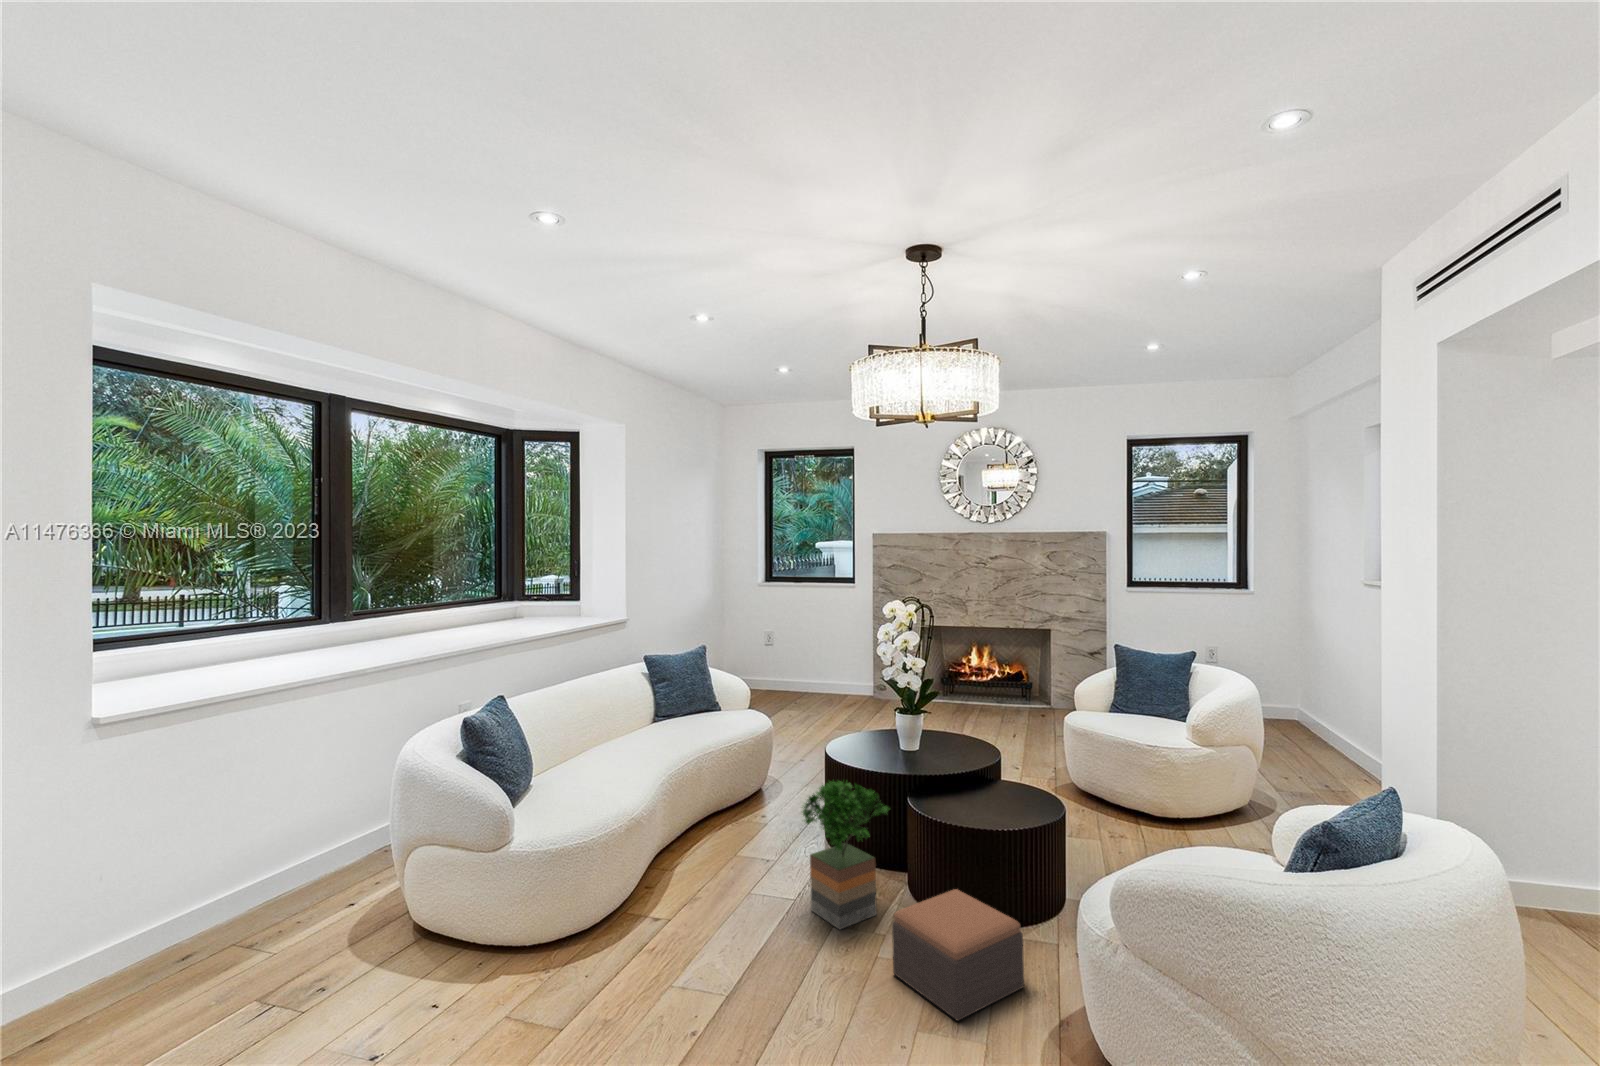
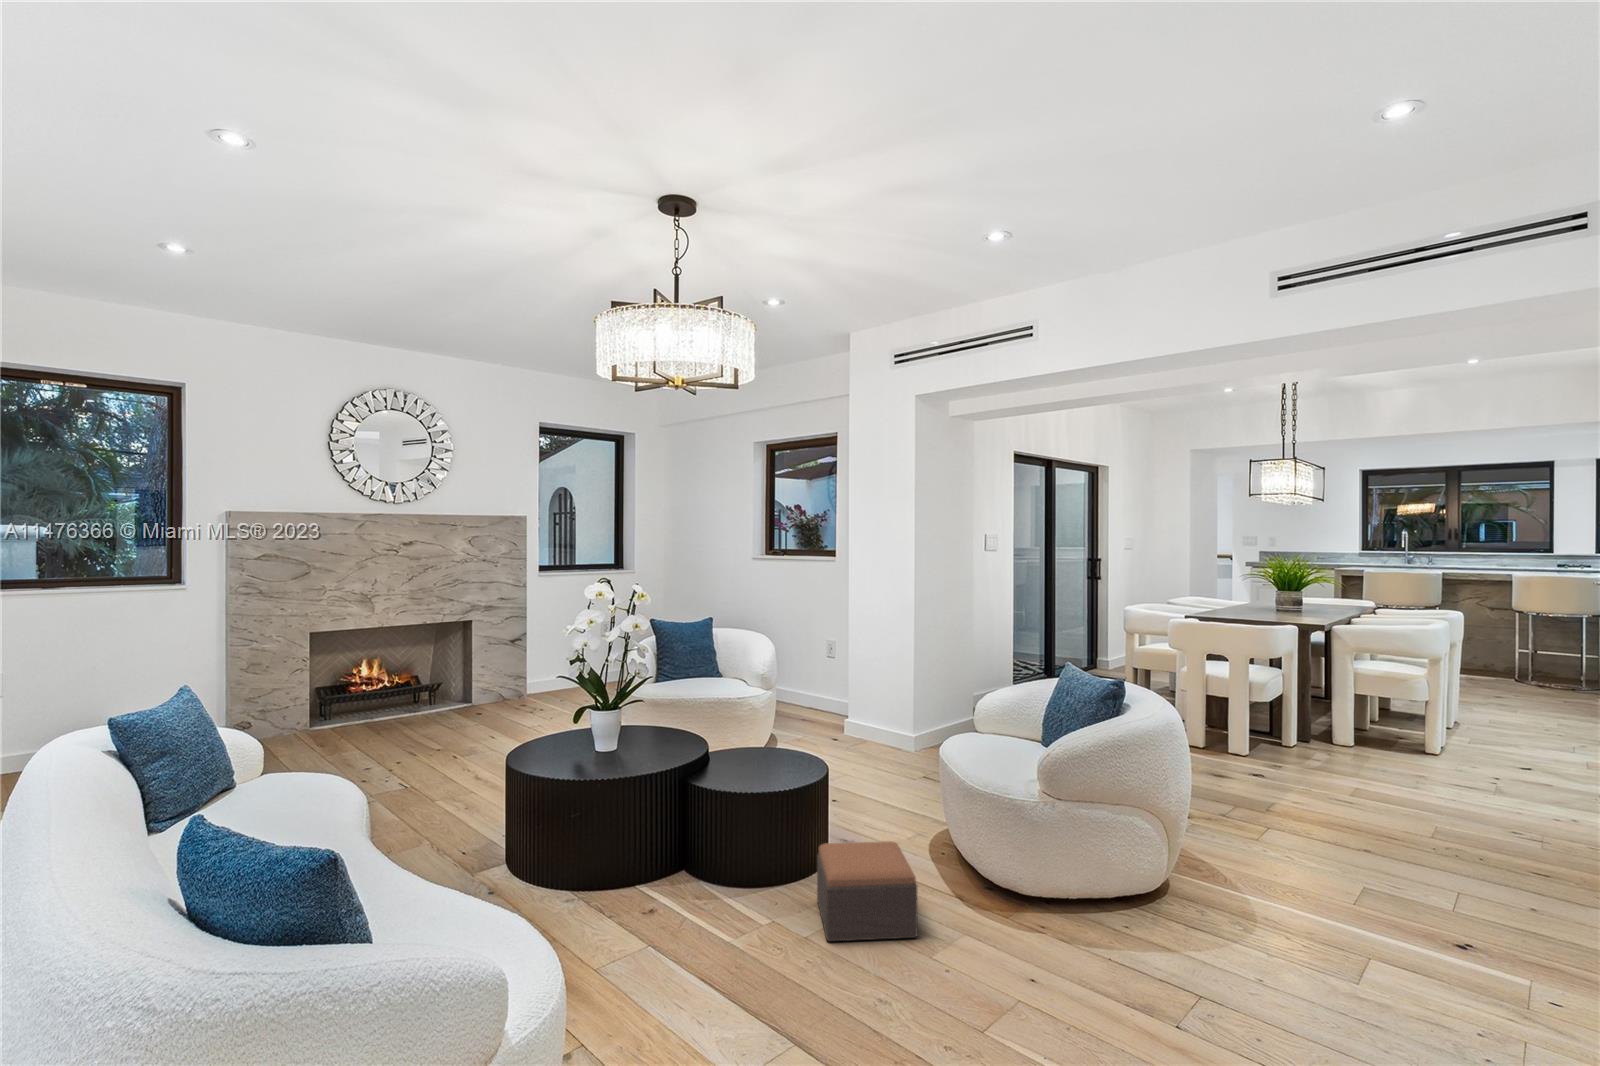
potted tree: present [803,781,888,929] -> none [649,778,753,947]

